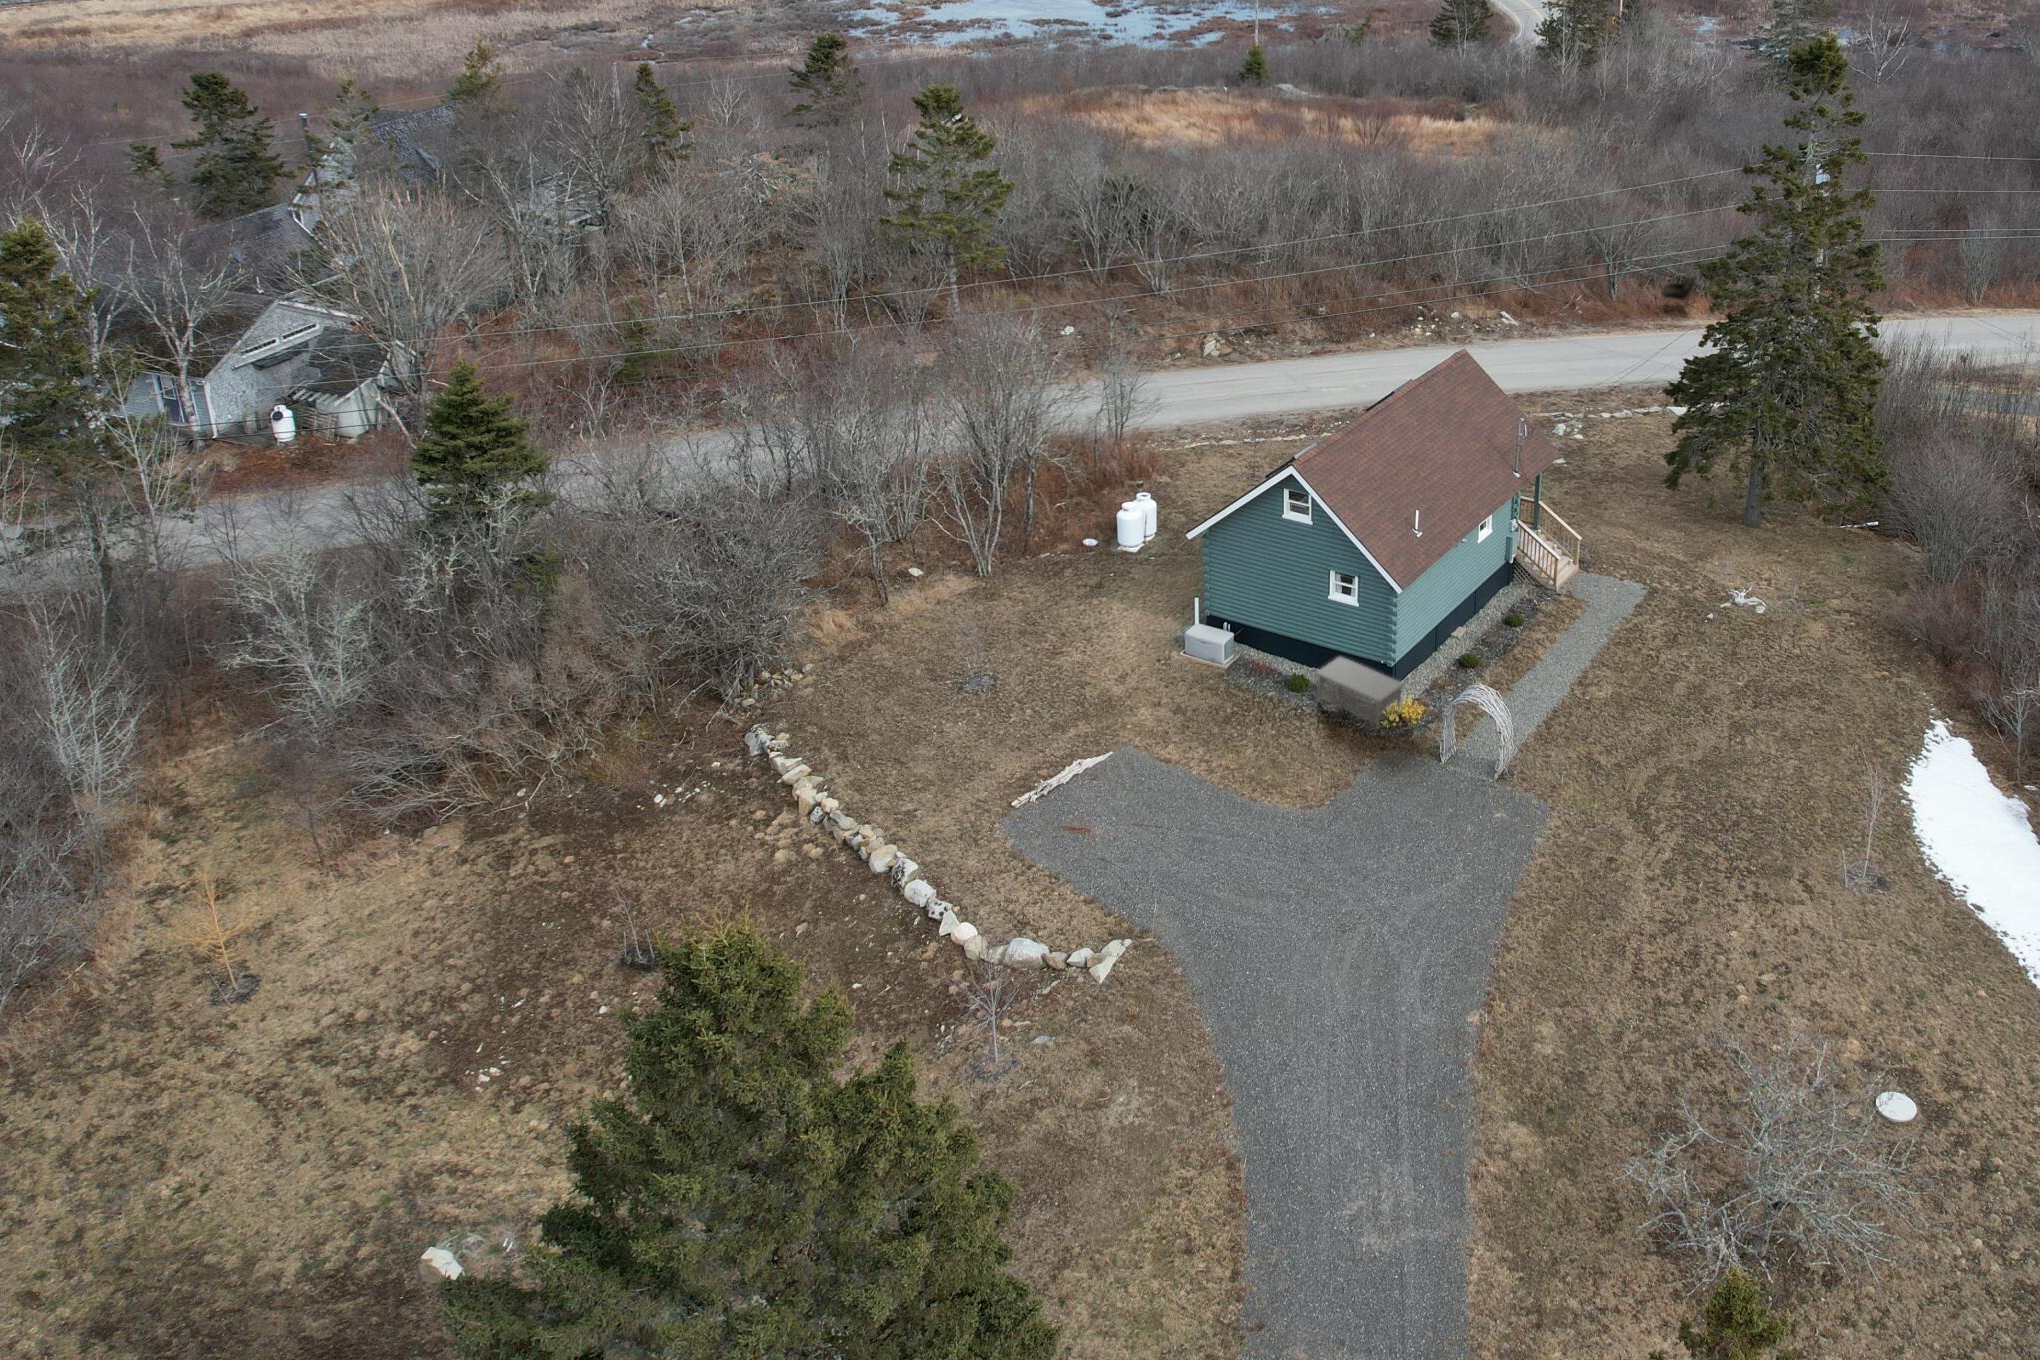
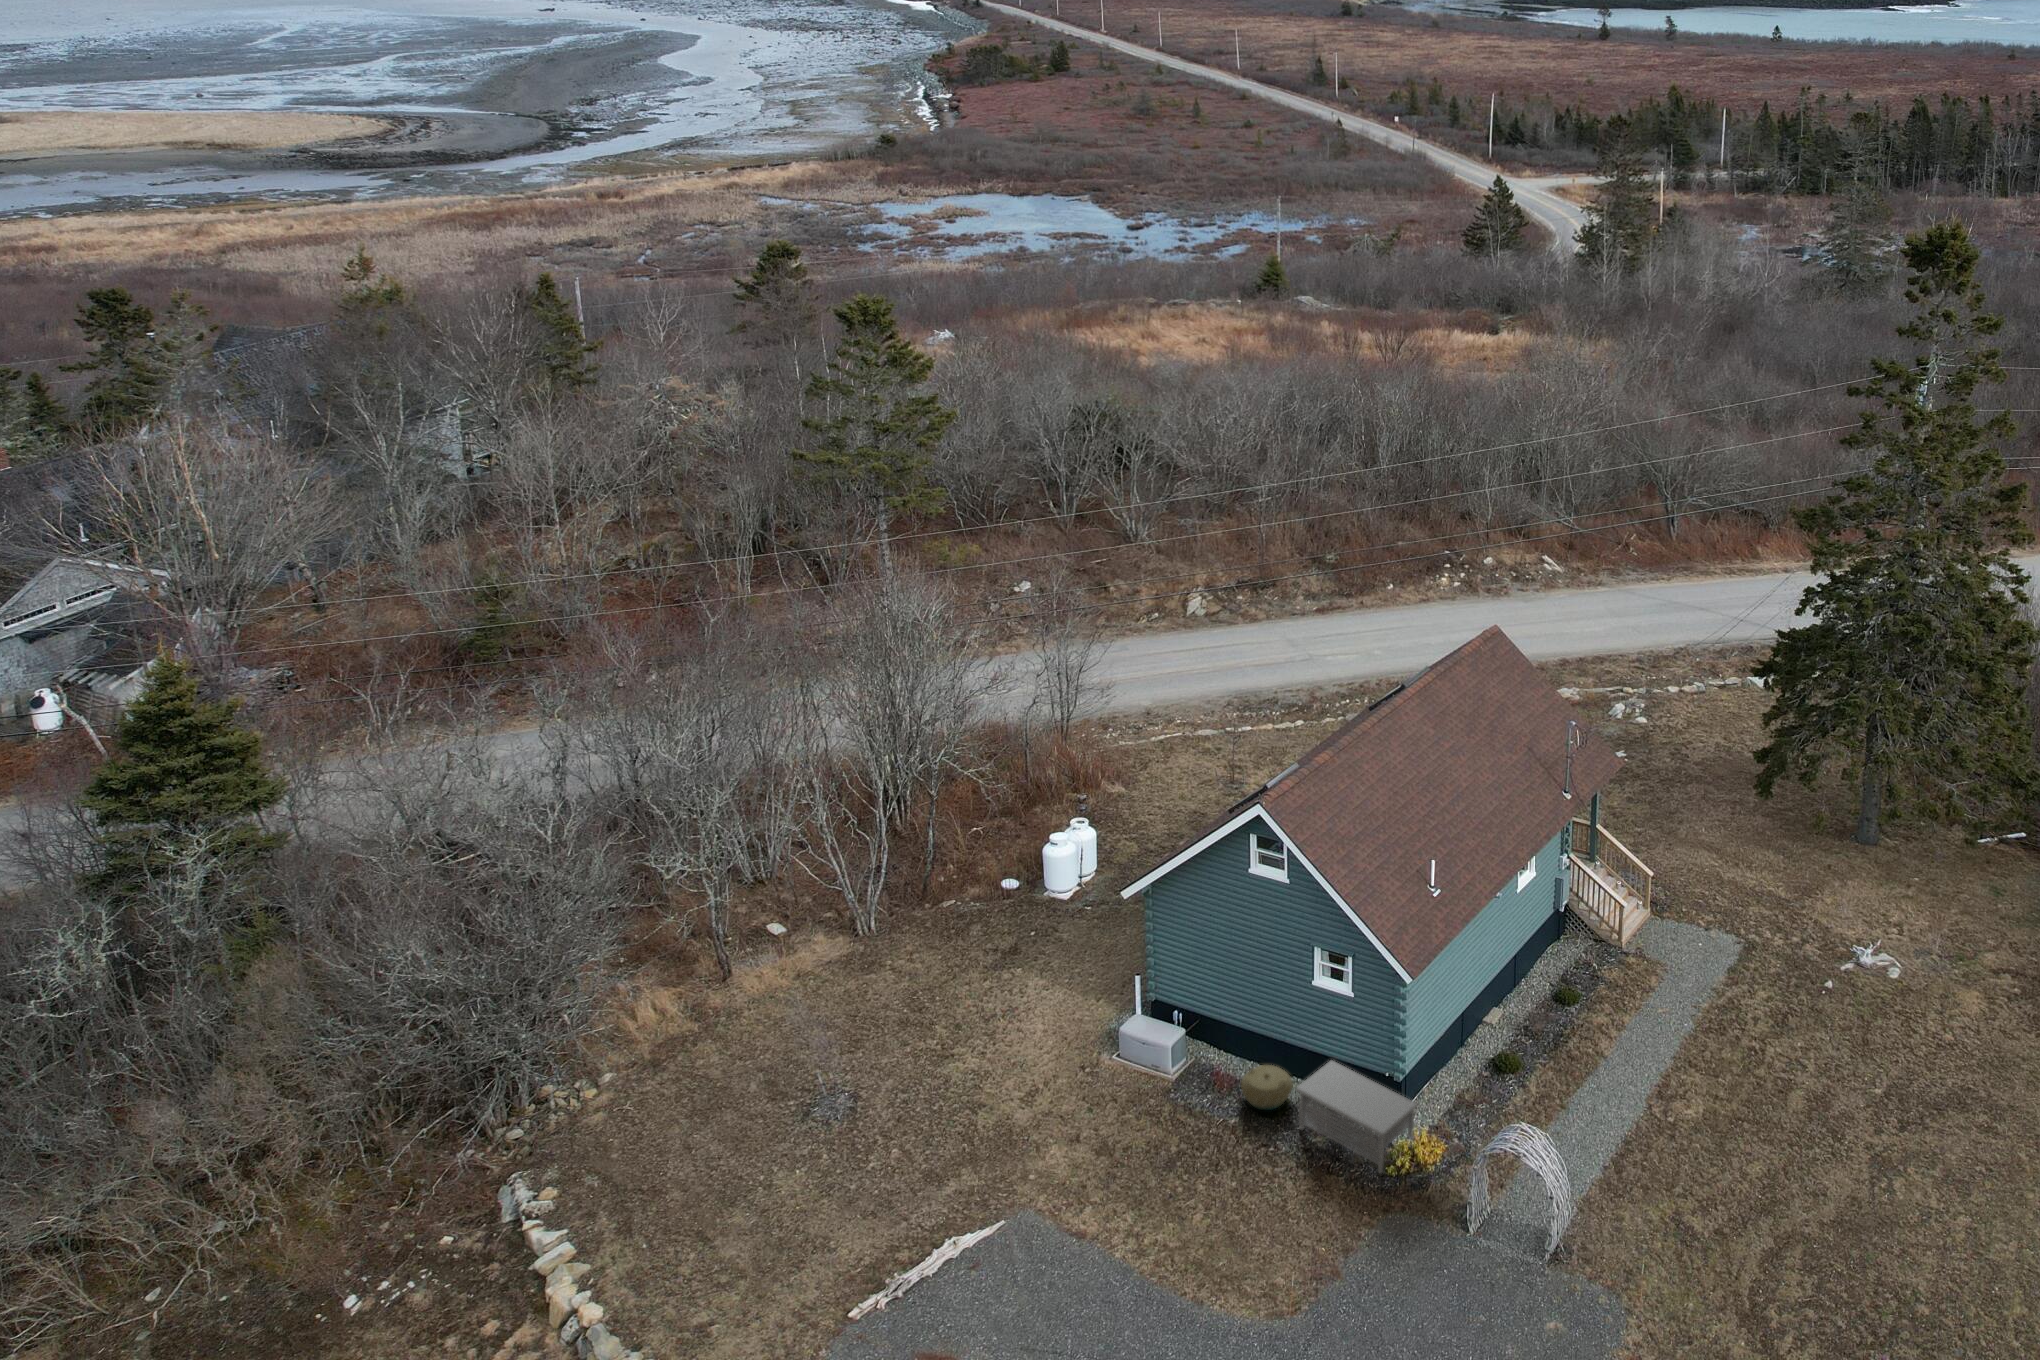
lounge chair: present [1662,277,1696,312] -> none [1744,509,1786,556]
basket: none [1274,660,1312,690] -> present [1241,1065,1293,1110]

